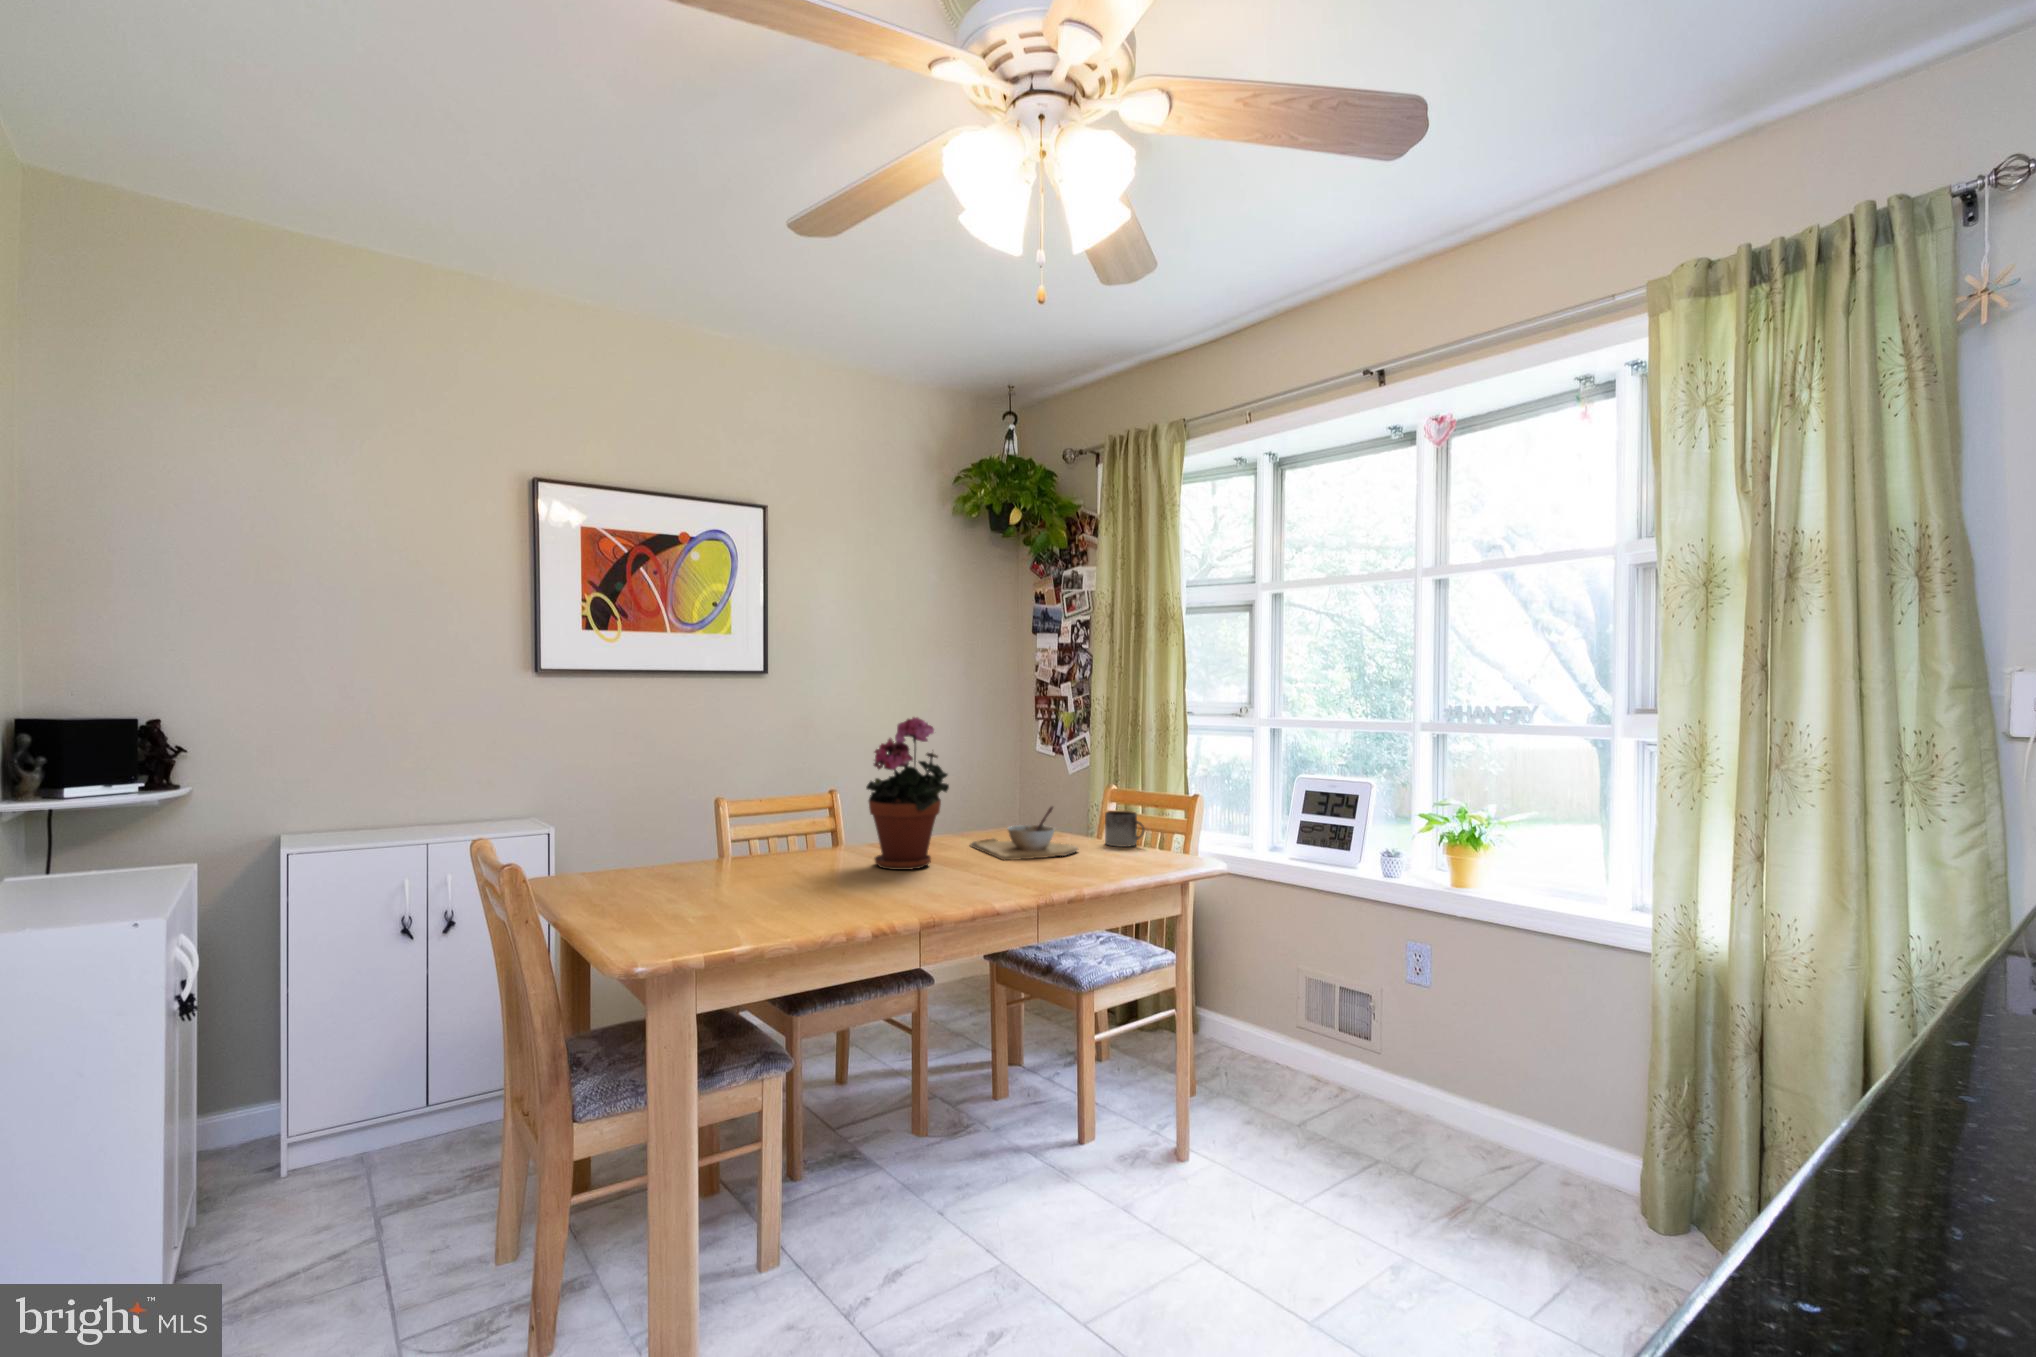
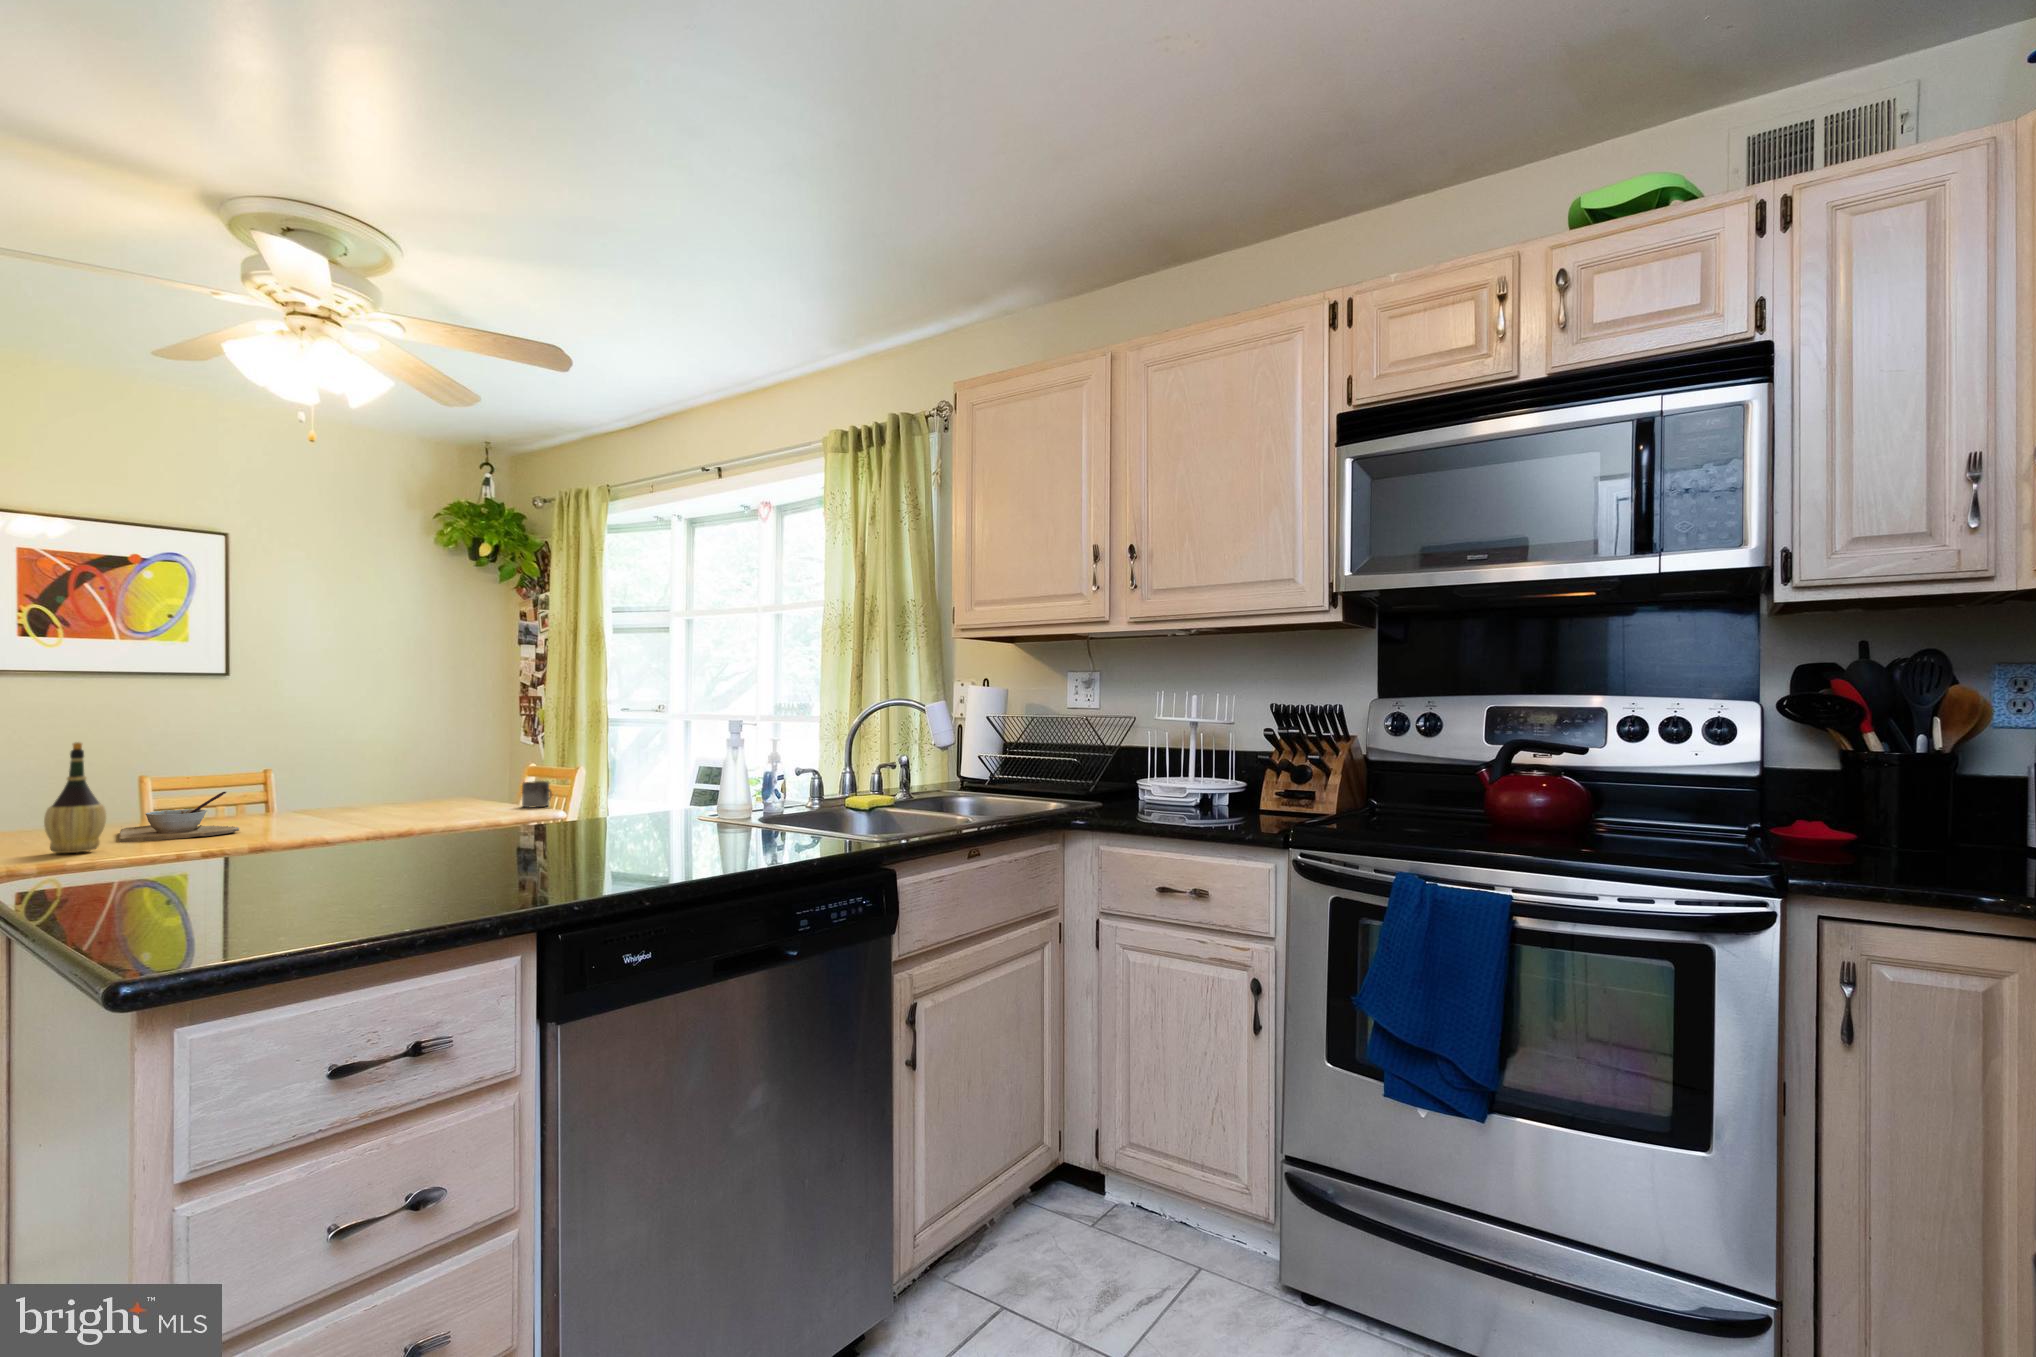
potted plant: present [866,717,949,870] -> none [279,708,358,824]
wine bottle: none [666,771,731,926] -> present [44,742,106,853]
bowl: present [970,807,1078,860] -> present [119,792,239,842]

